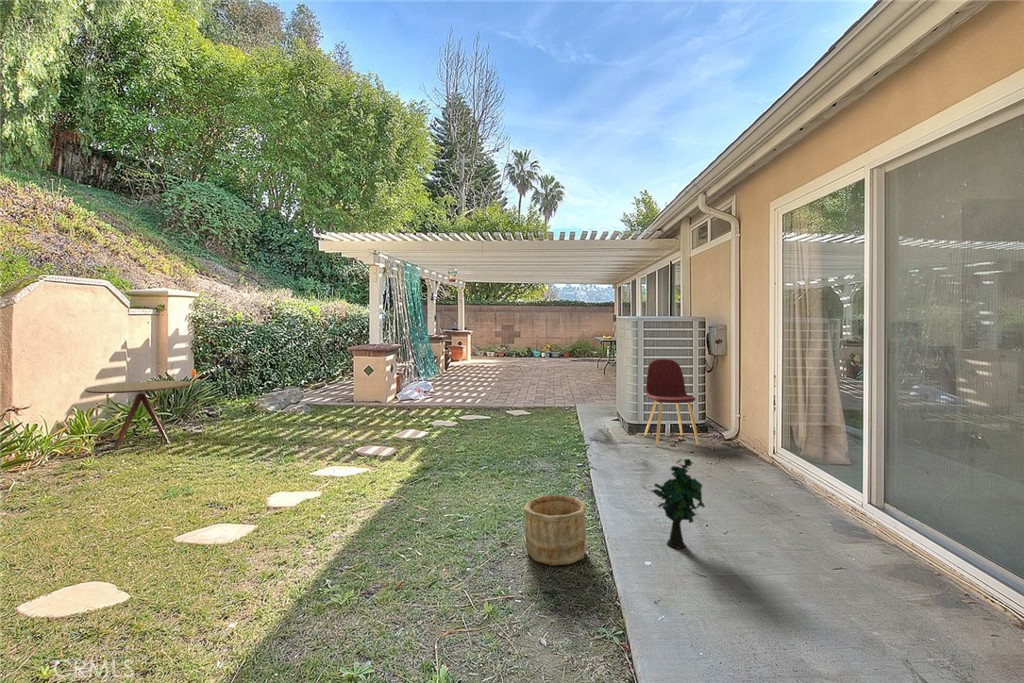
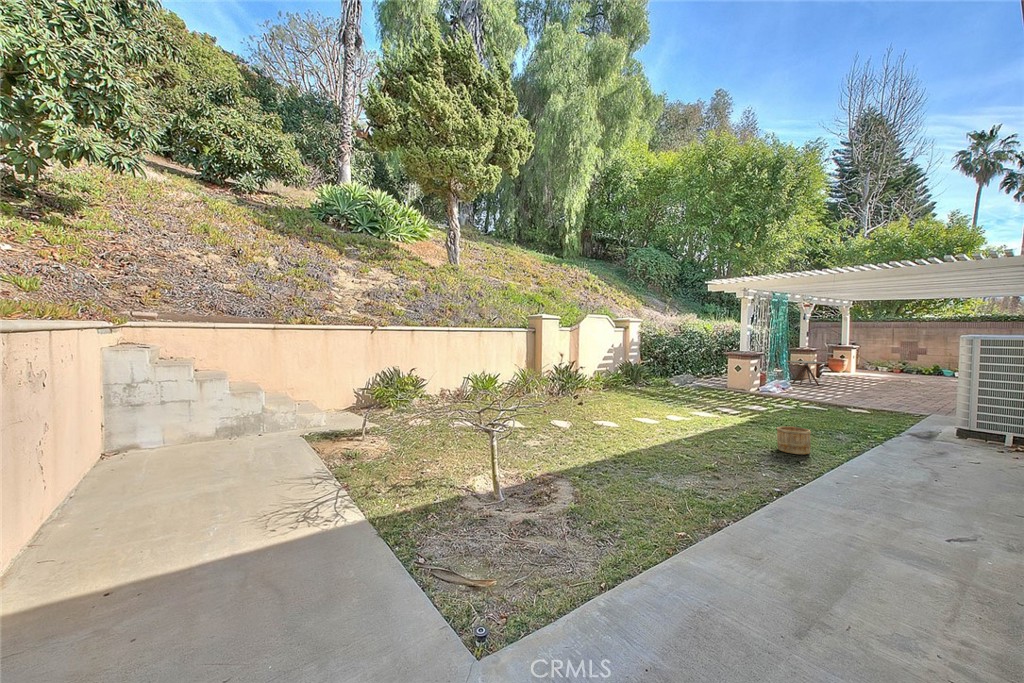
chair: present [644,359,699,447] -> none [954,376,1006,448]
round table: present [85,381,191,450] -> present [786,361,827,386]
decorative plant: present [652,459,705,549] -> none [855,420,893,466]

